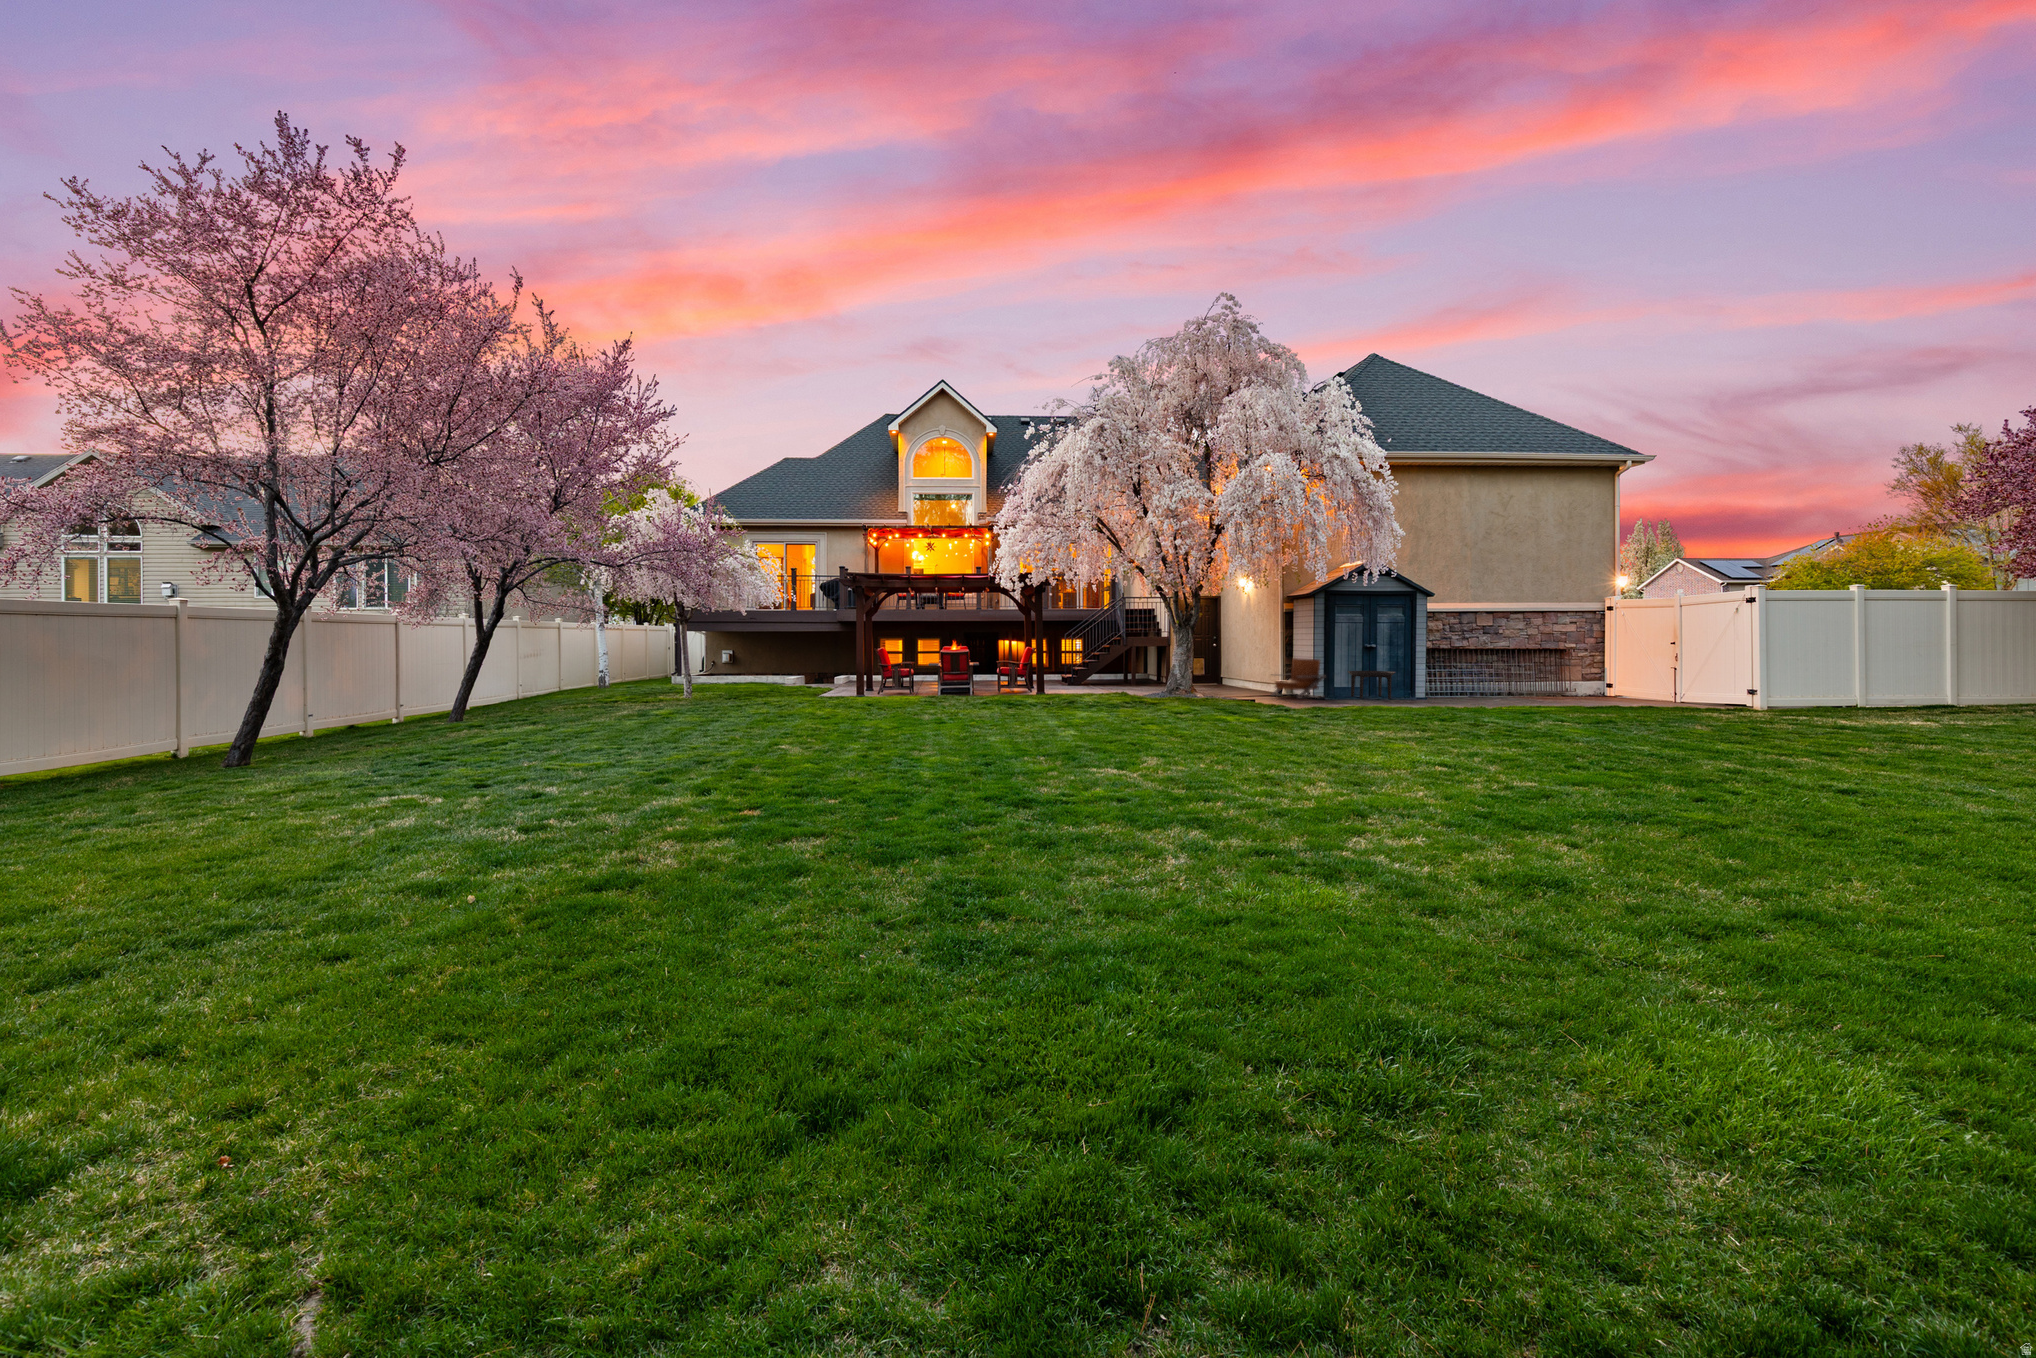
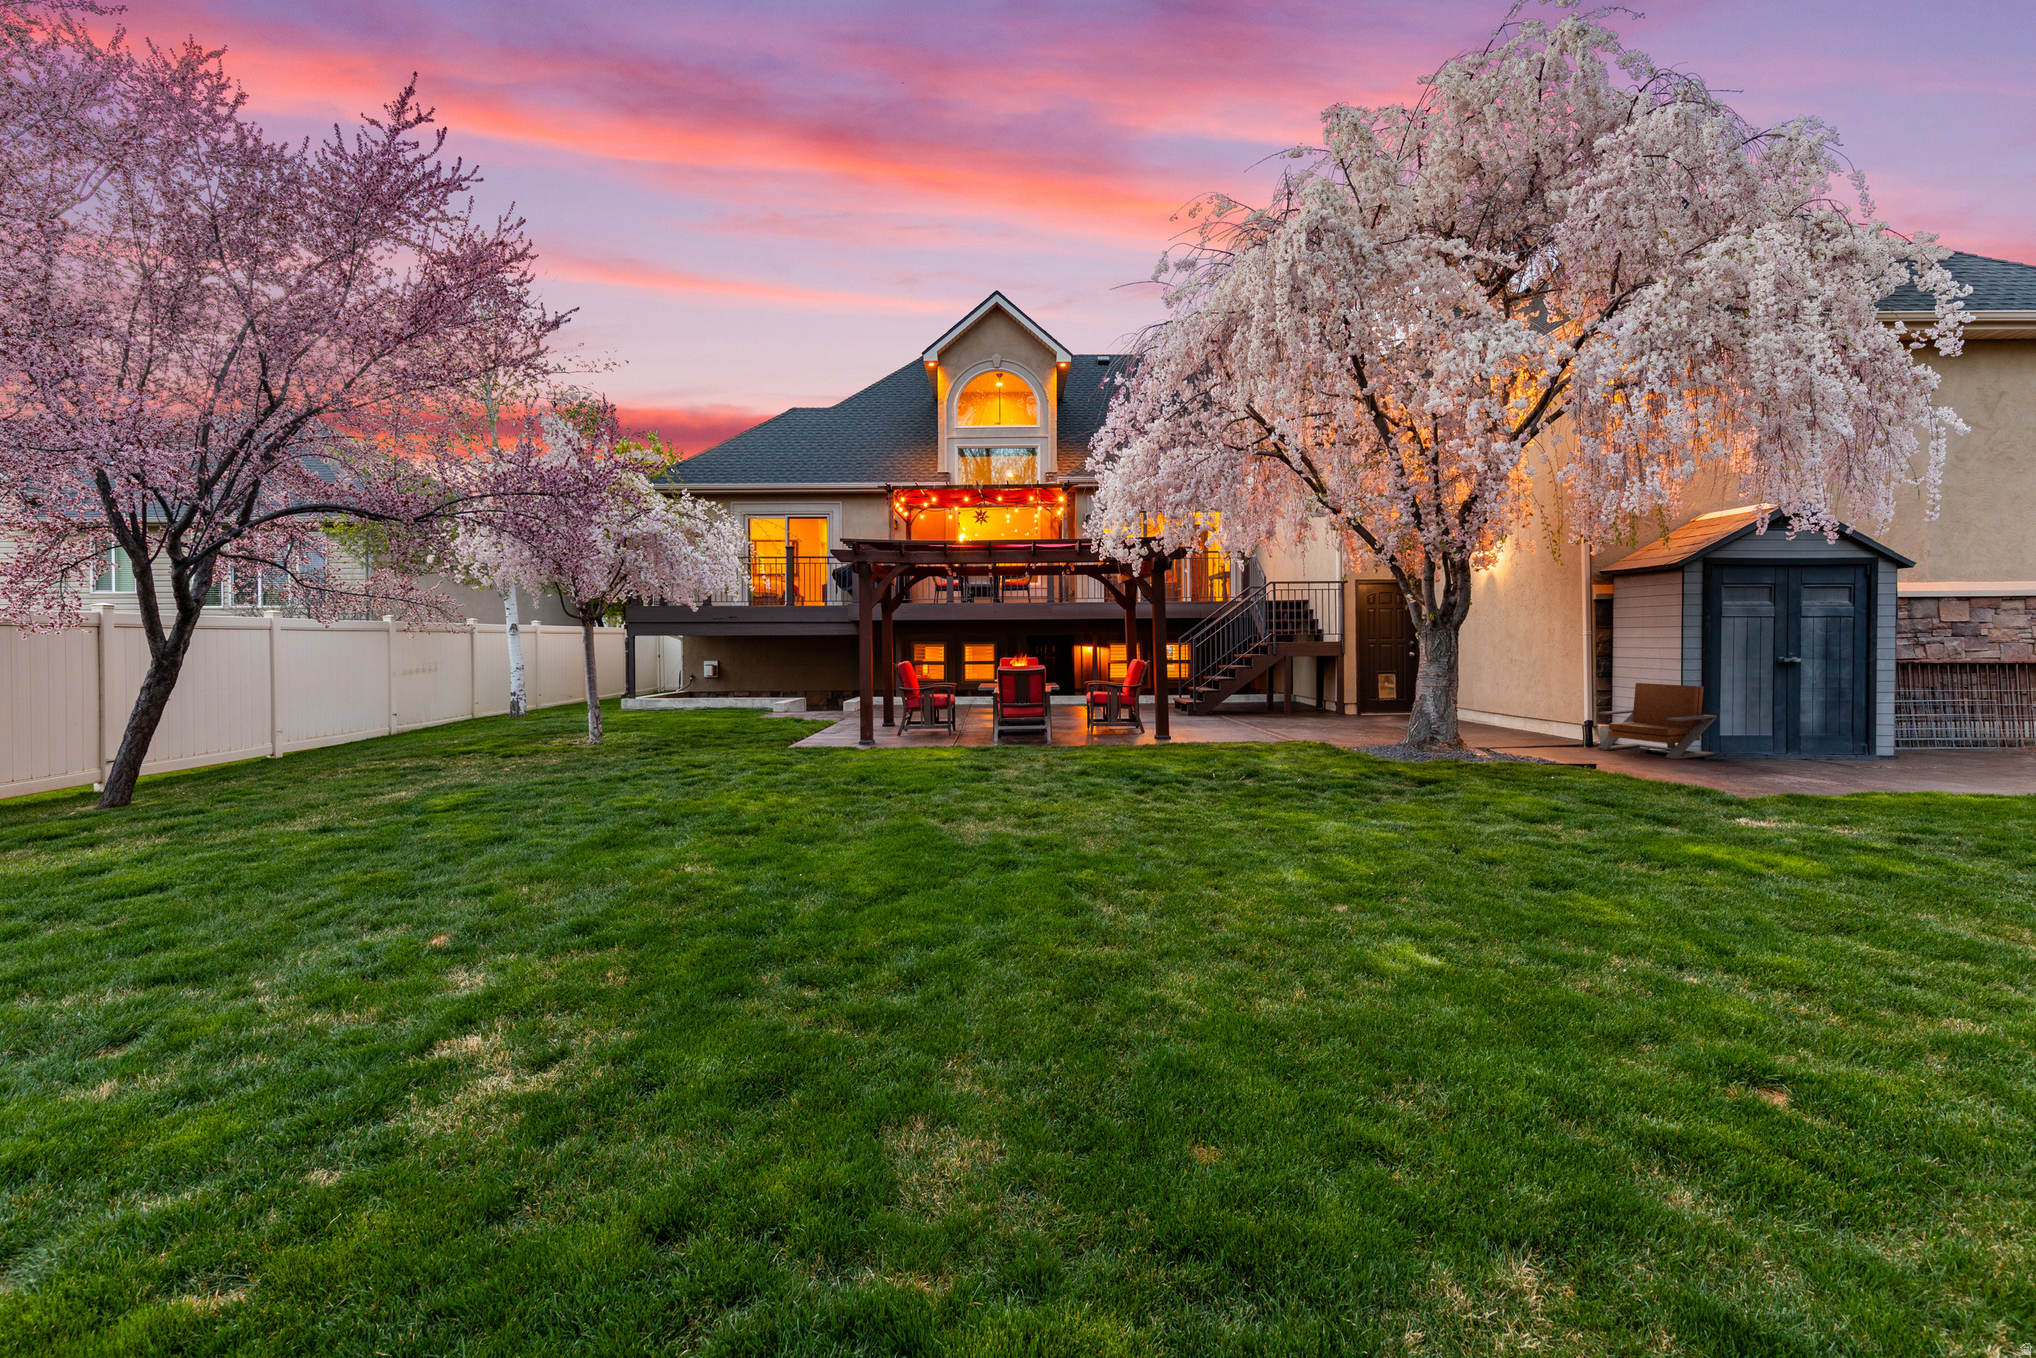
round table: present [1348,671,1395,699] -> none [1755,705,1867,761]

